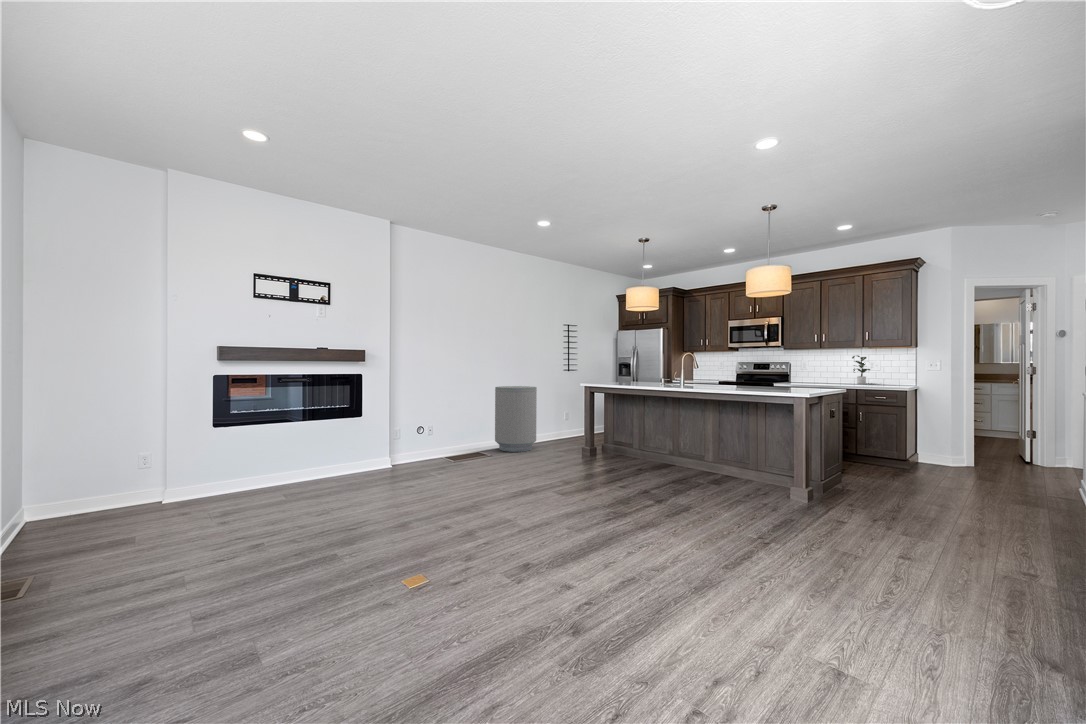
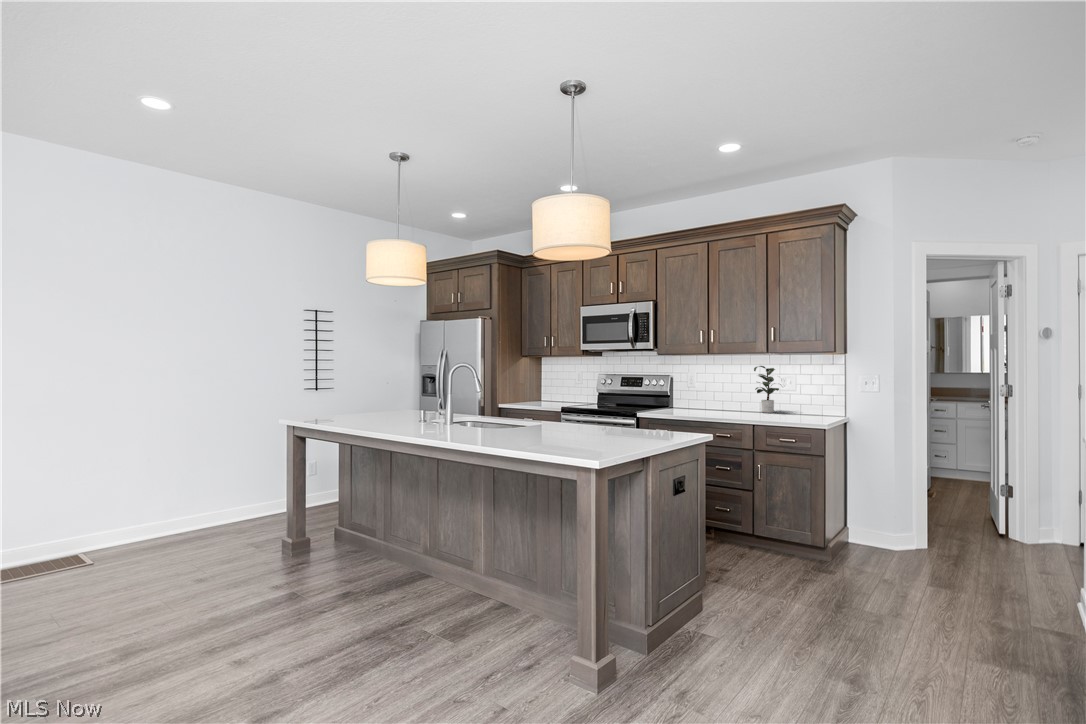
trash can: present [495,386,537,452] -> none [120,424,213,554]

